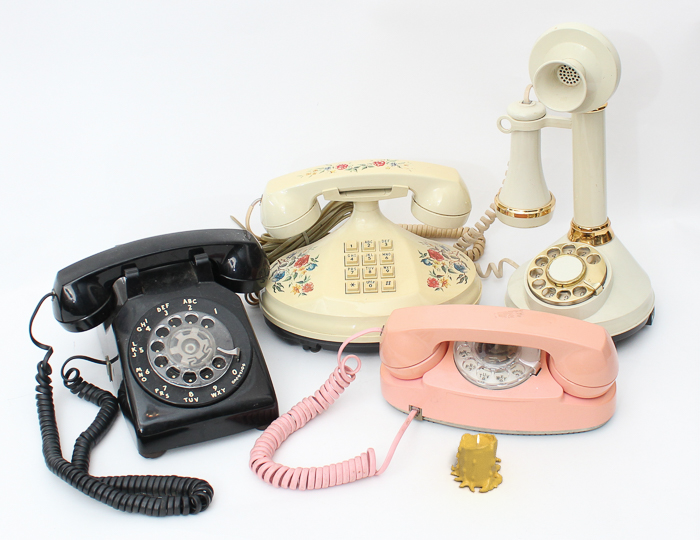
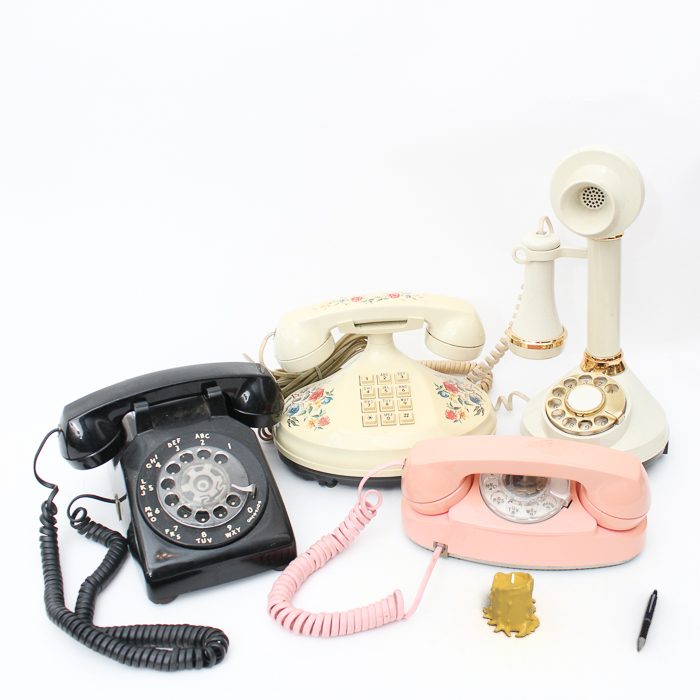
pen: none [591,452,616,505] -> present [638,590,658,650]

